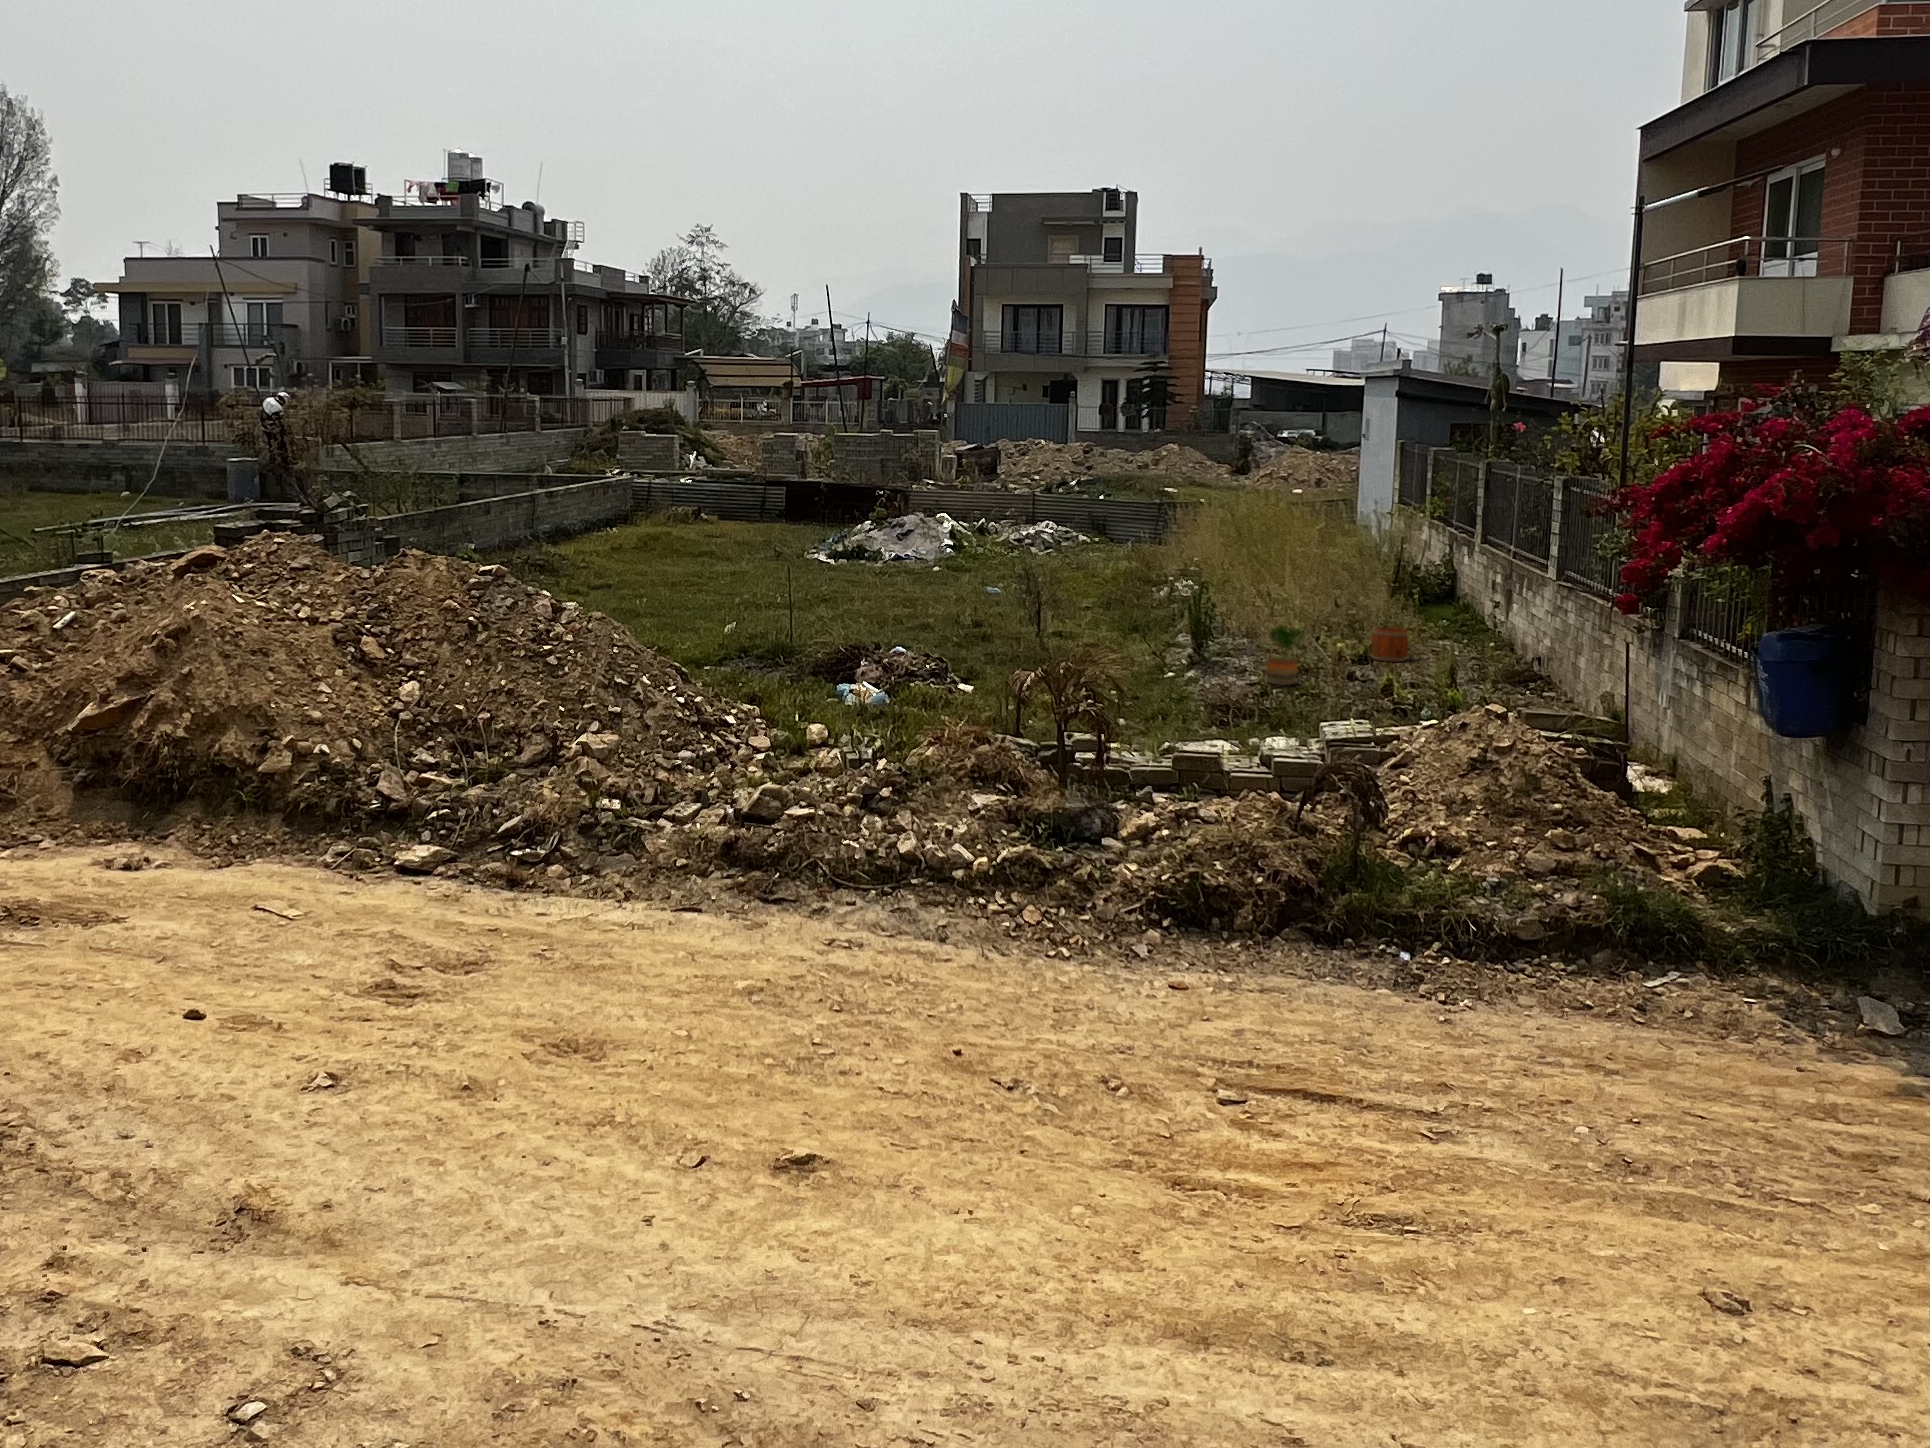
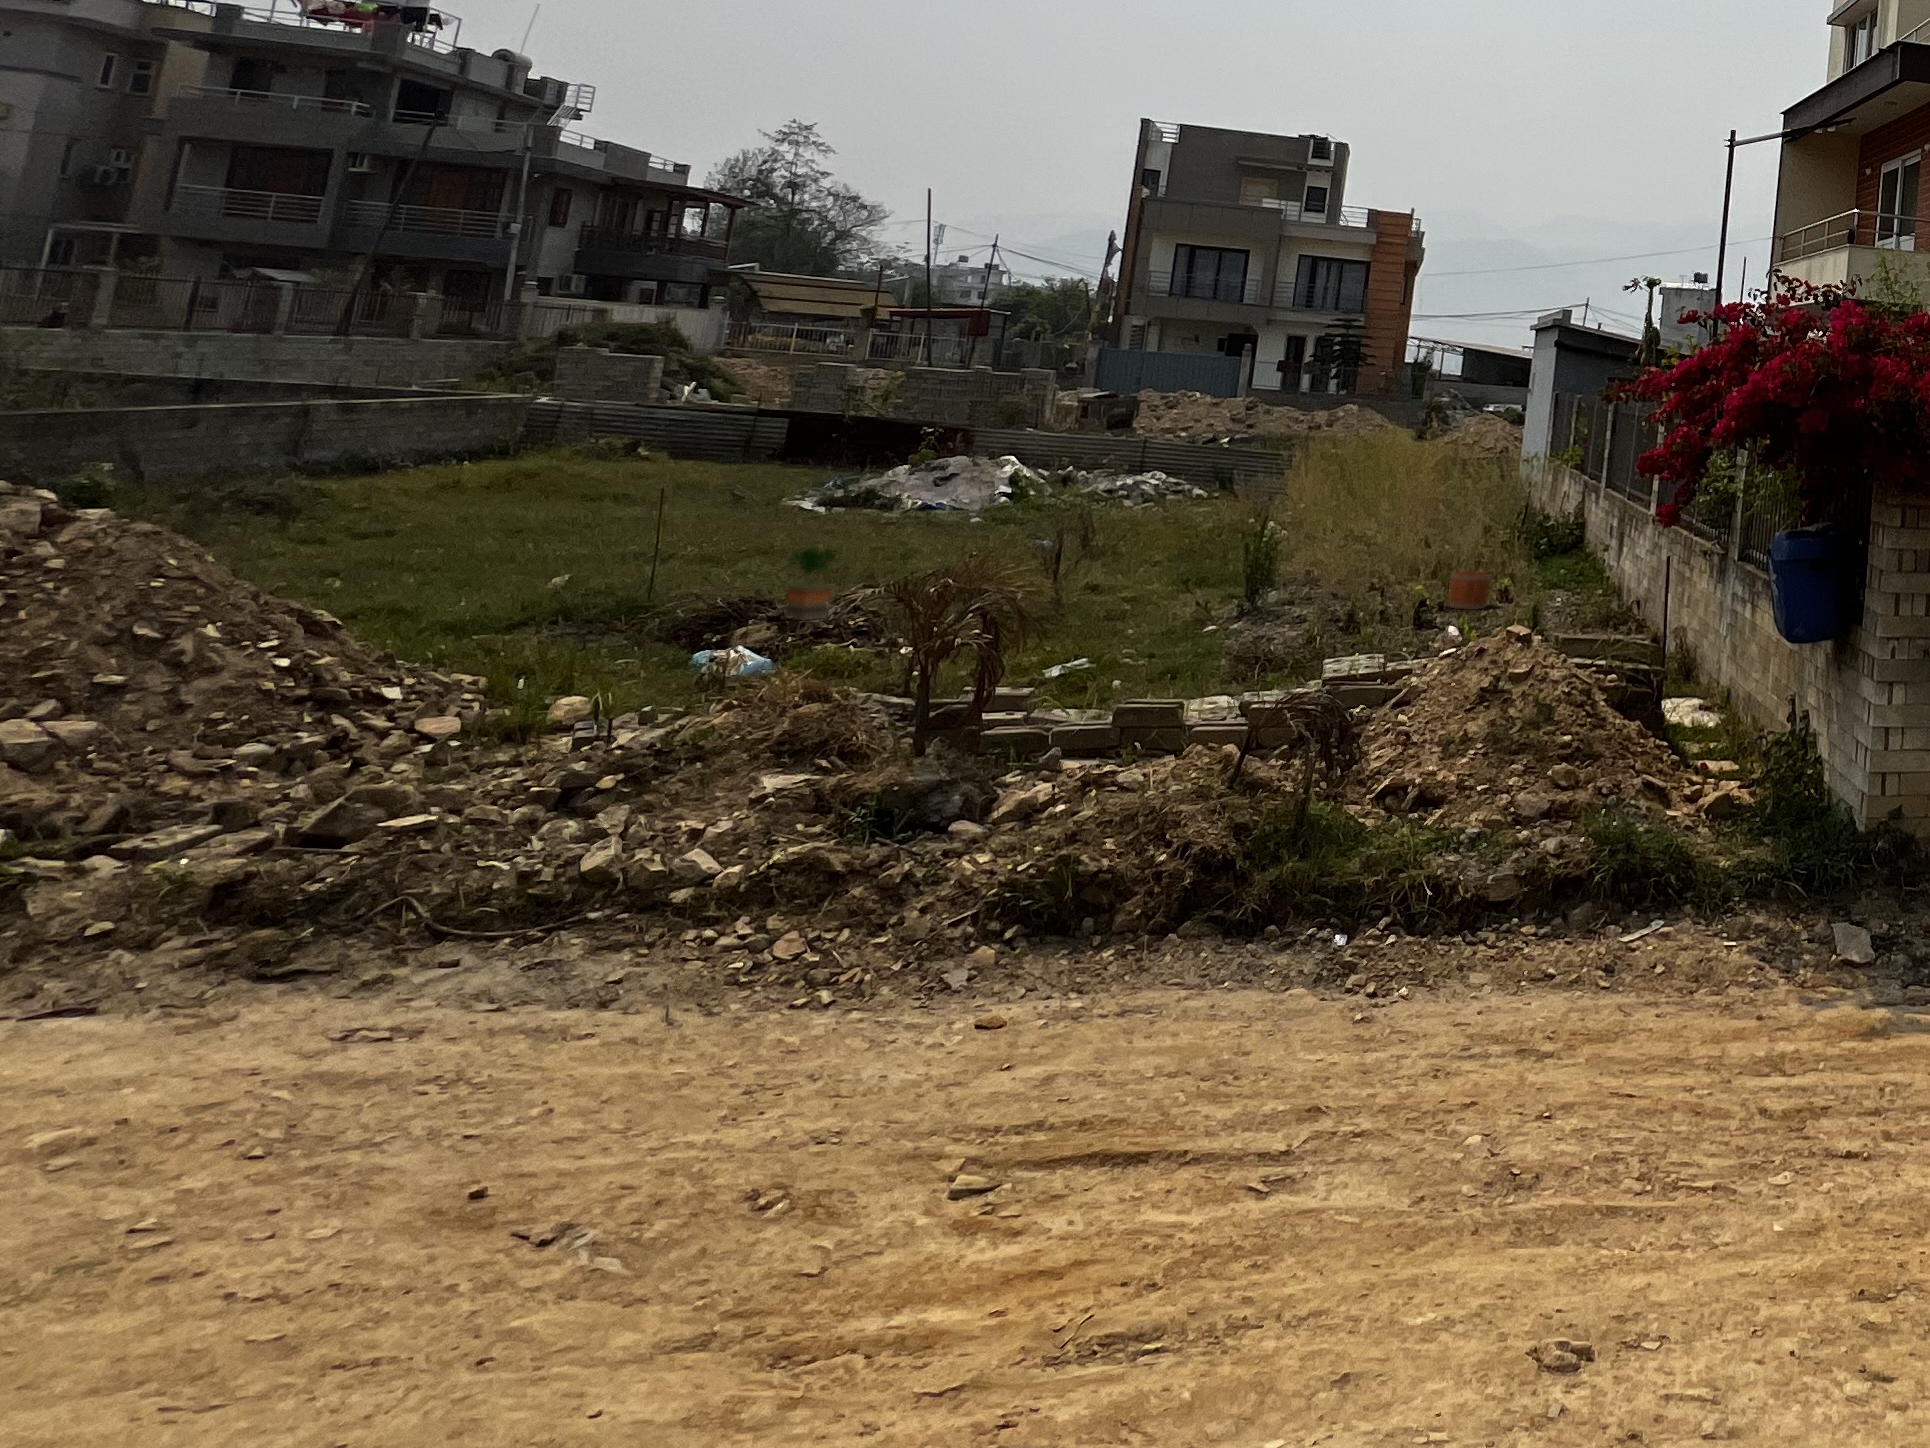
potted tree: present [1267,626,1305,685] -> present [784,548,843,620]

